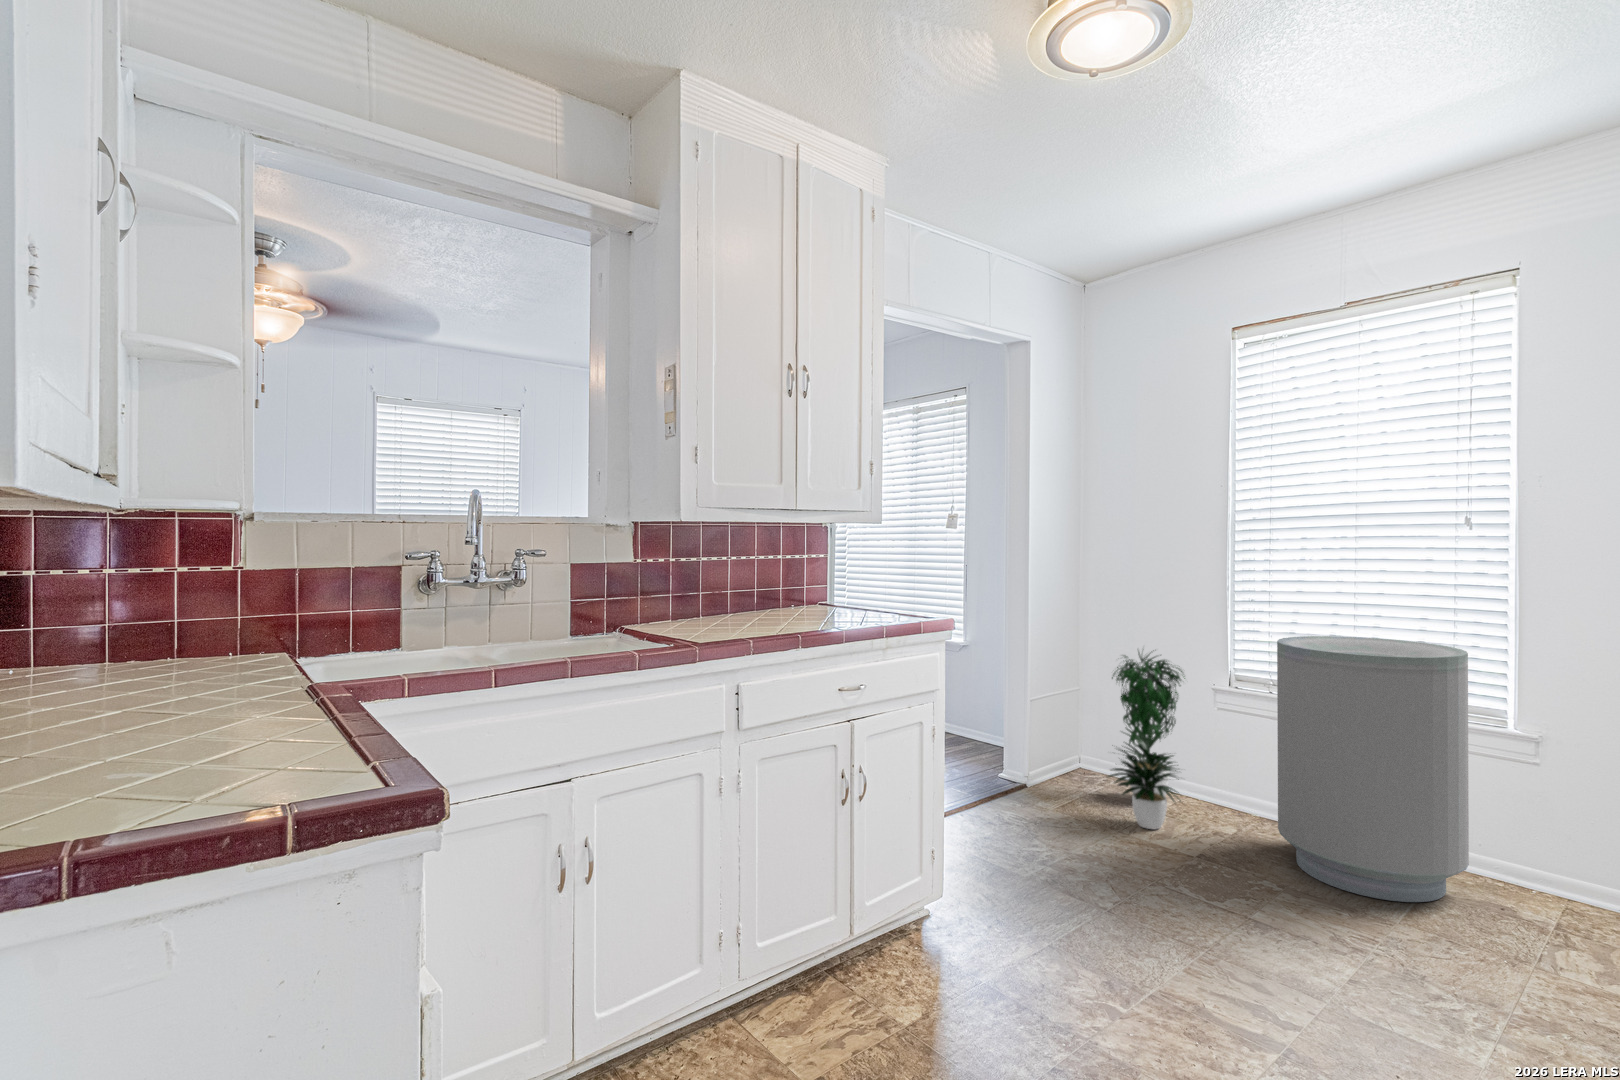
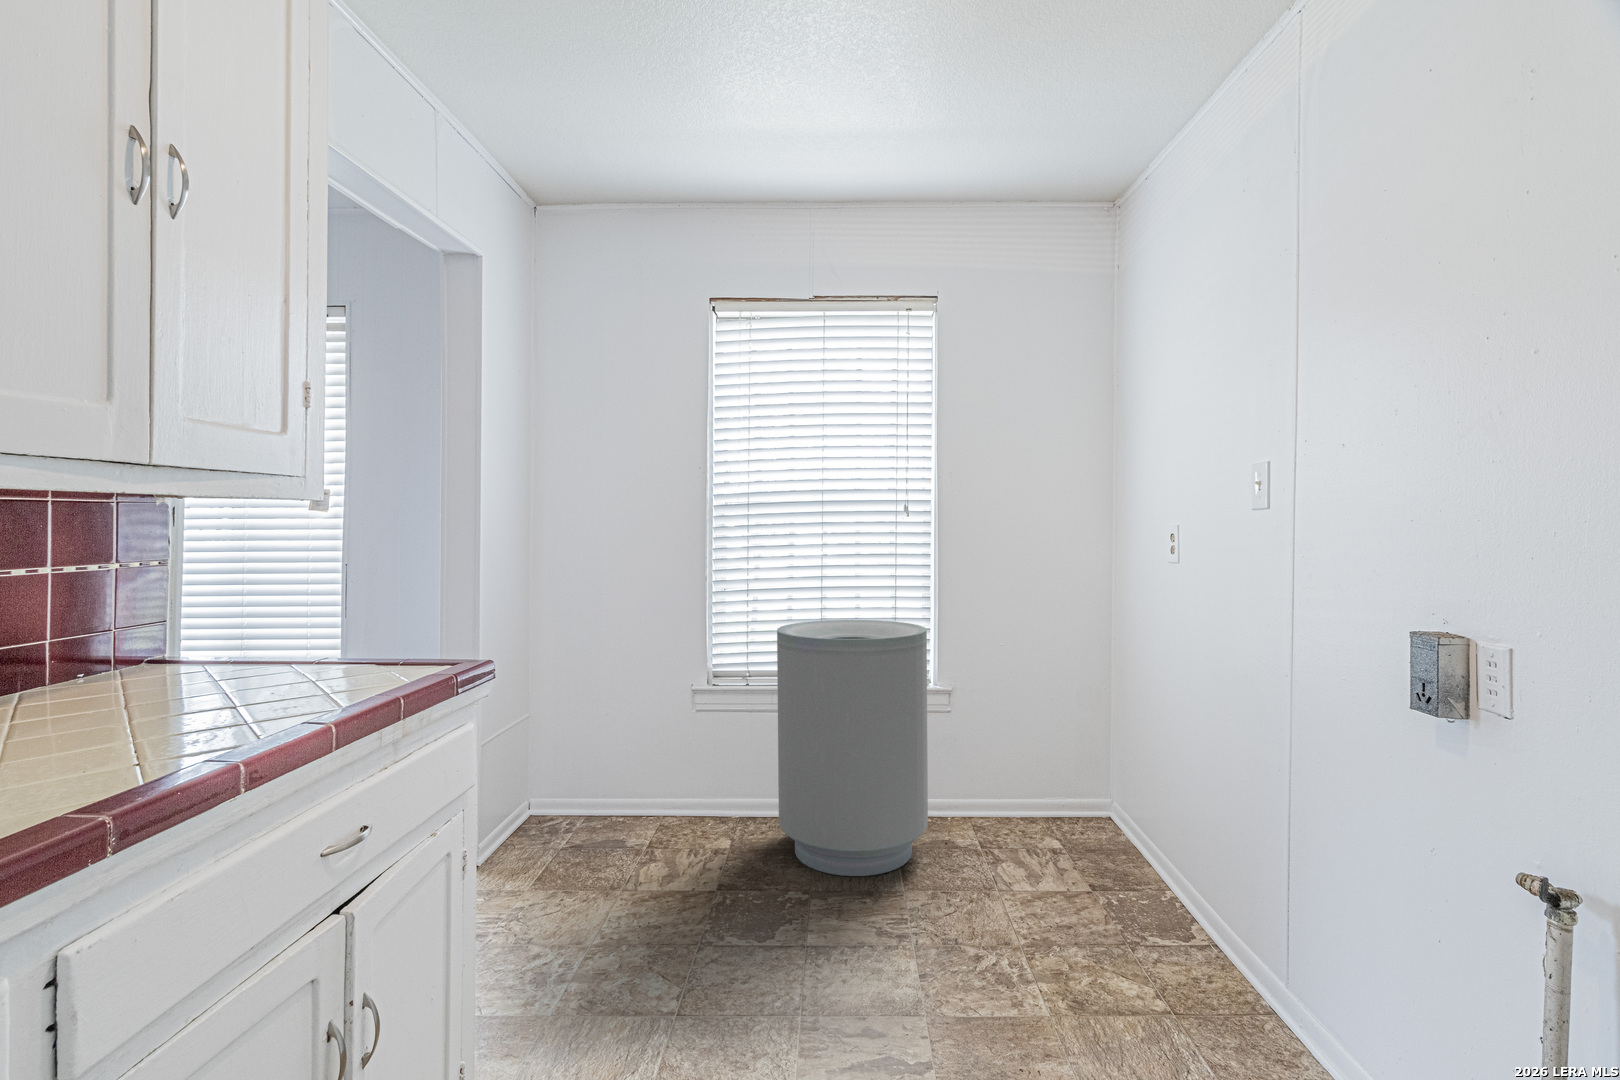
potted plant: present [1108,652,1185,829] -> none [586,650,686,872]

